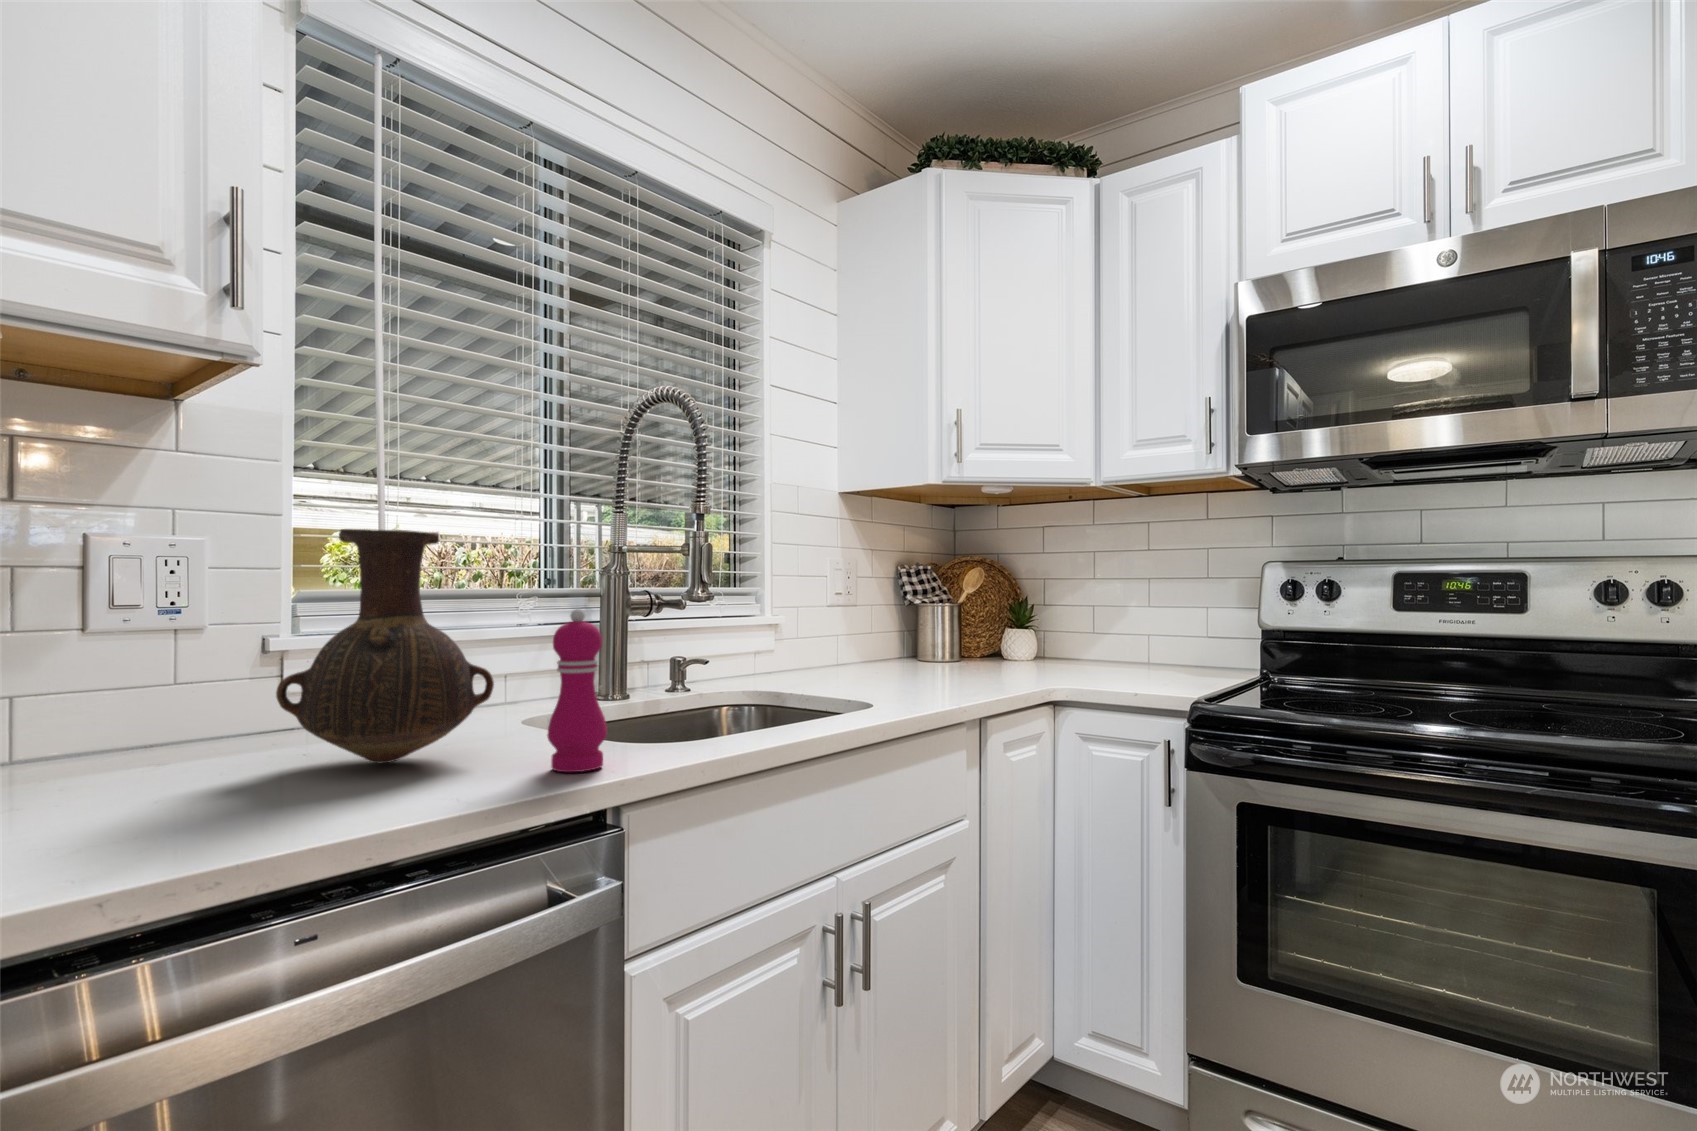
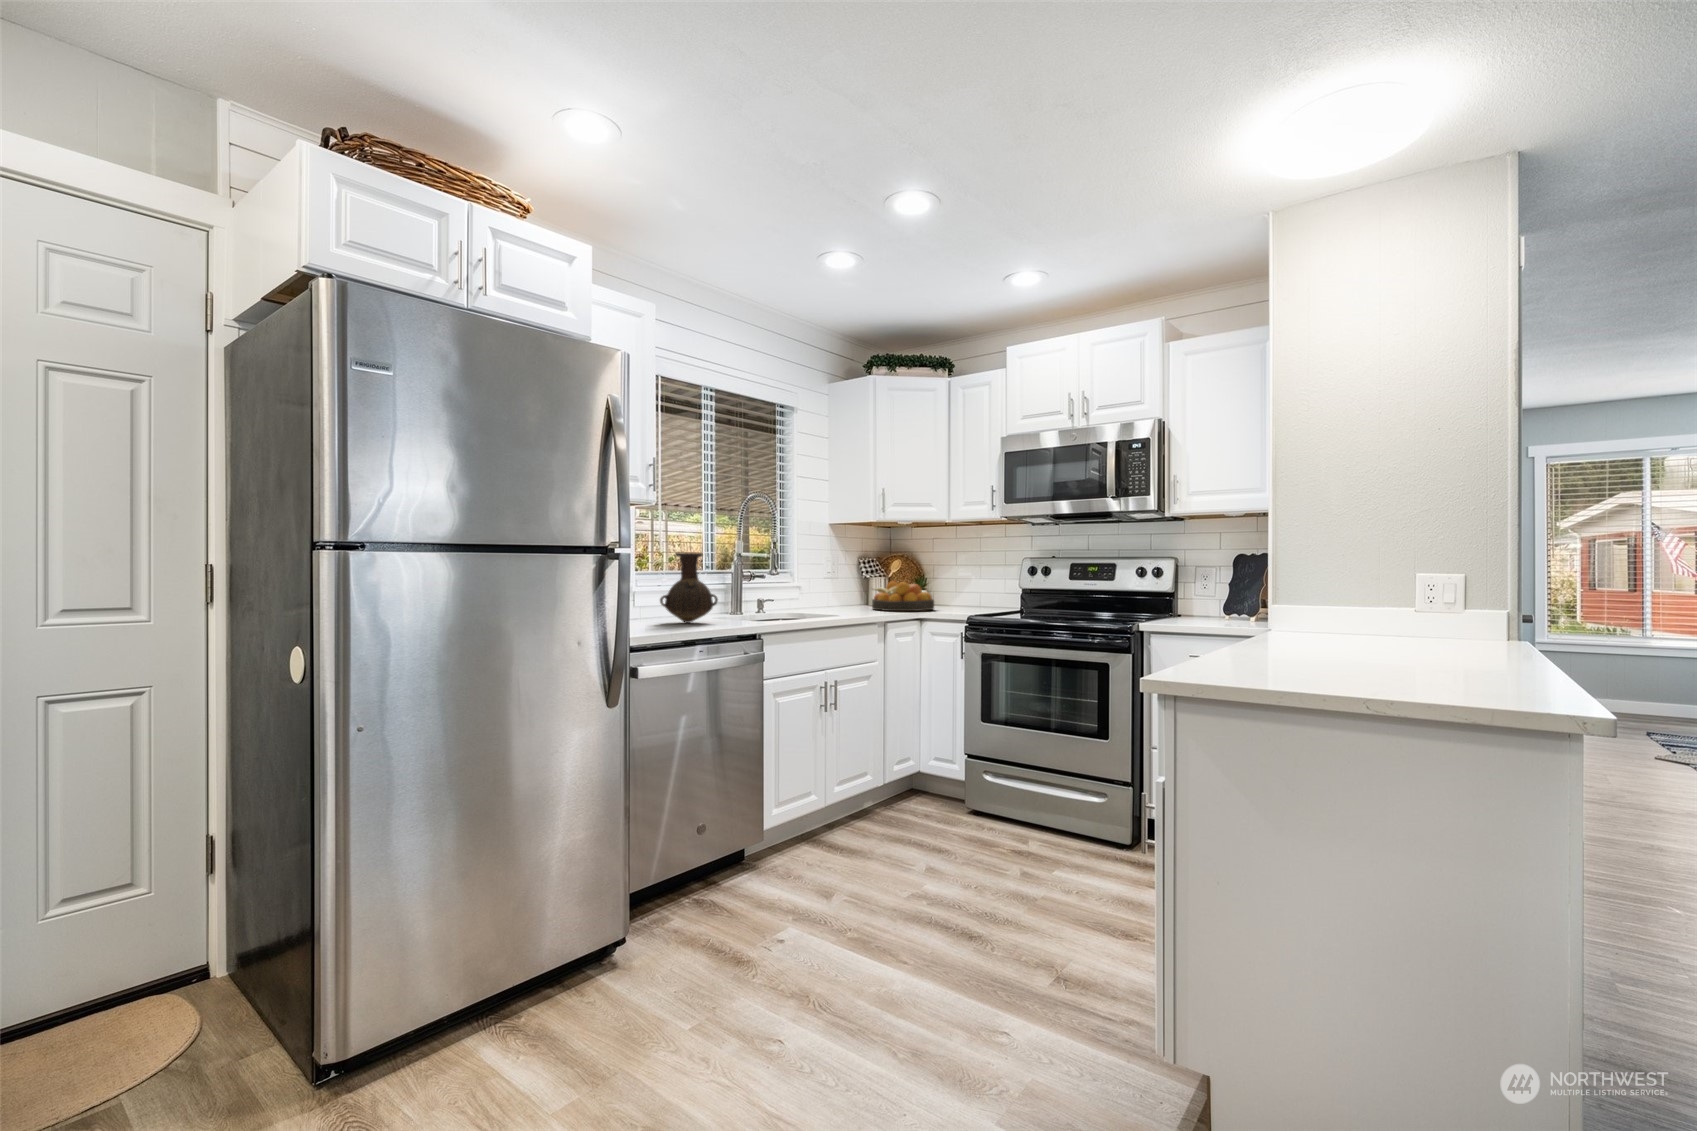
pepper mill: present [547,609,607,772] -> none [738,576,755,624]
fruit bowl: none [932,613,1074,683] -> present [872,581,934,611]

